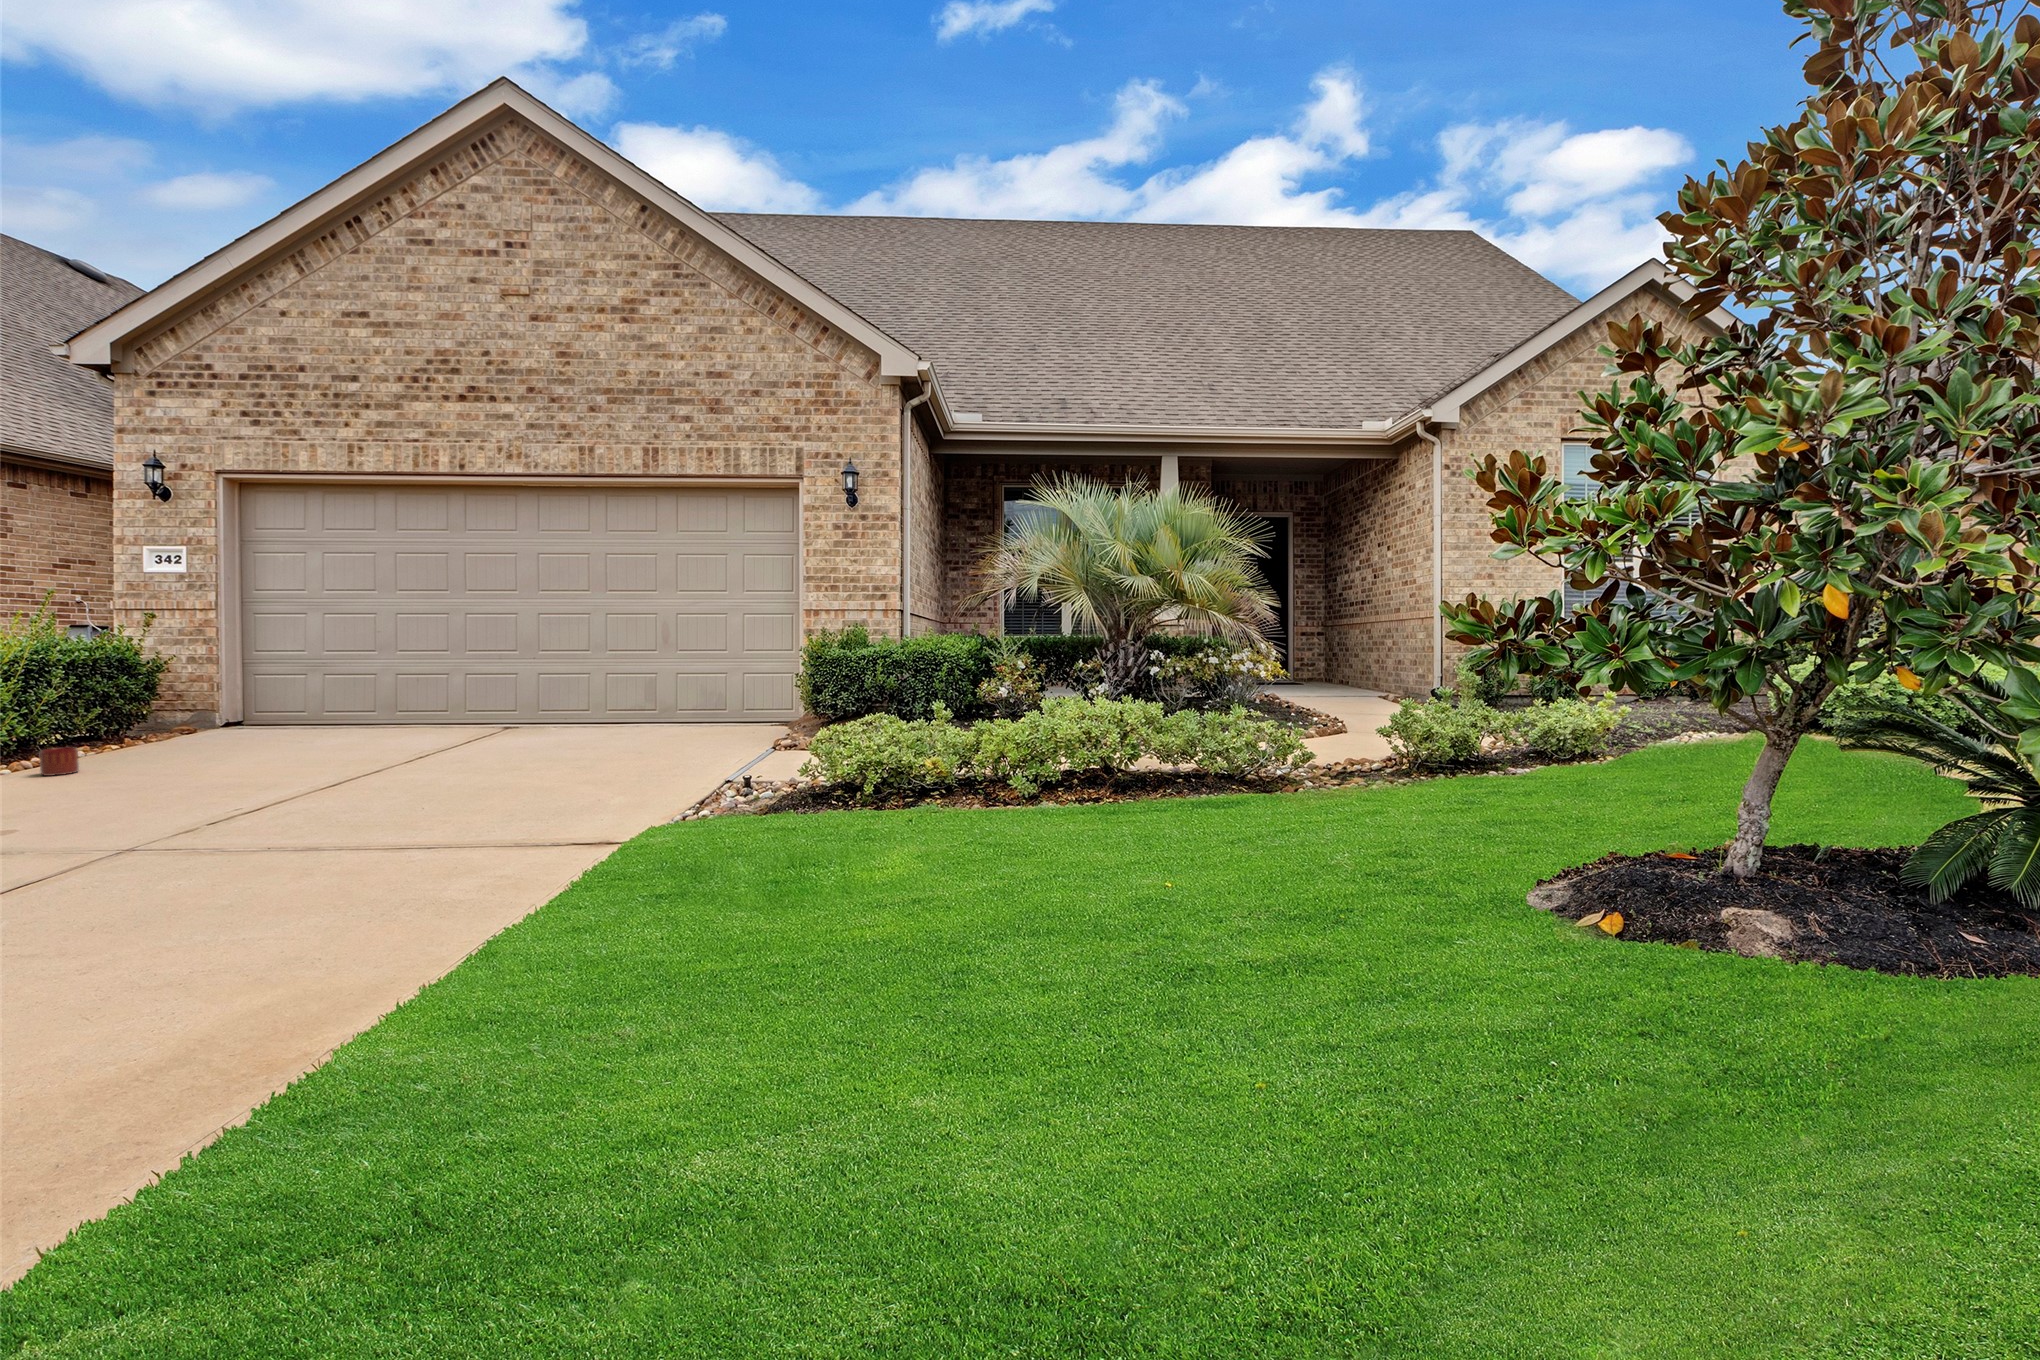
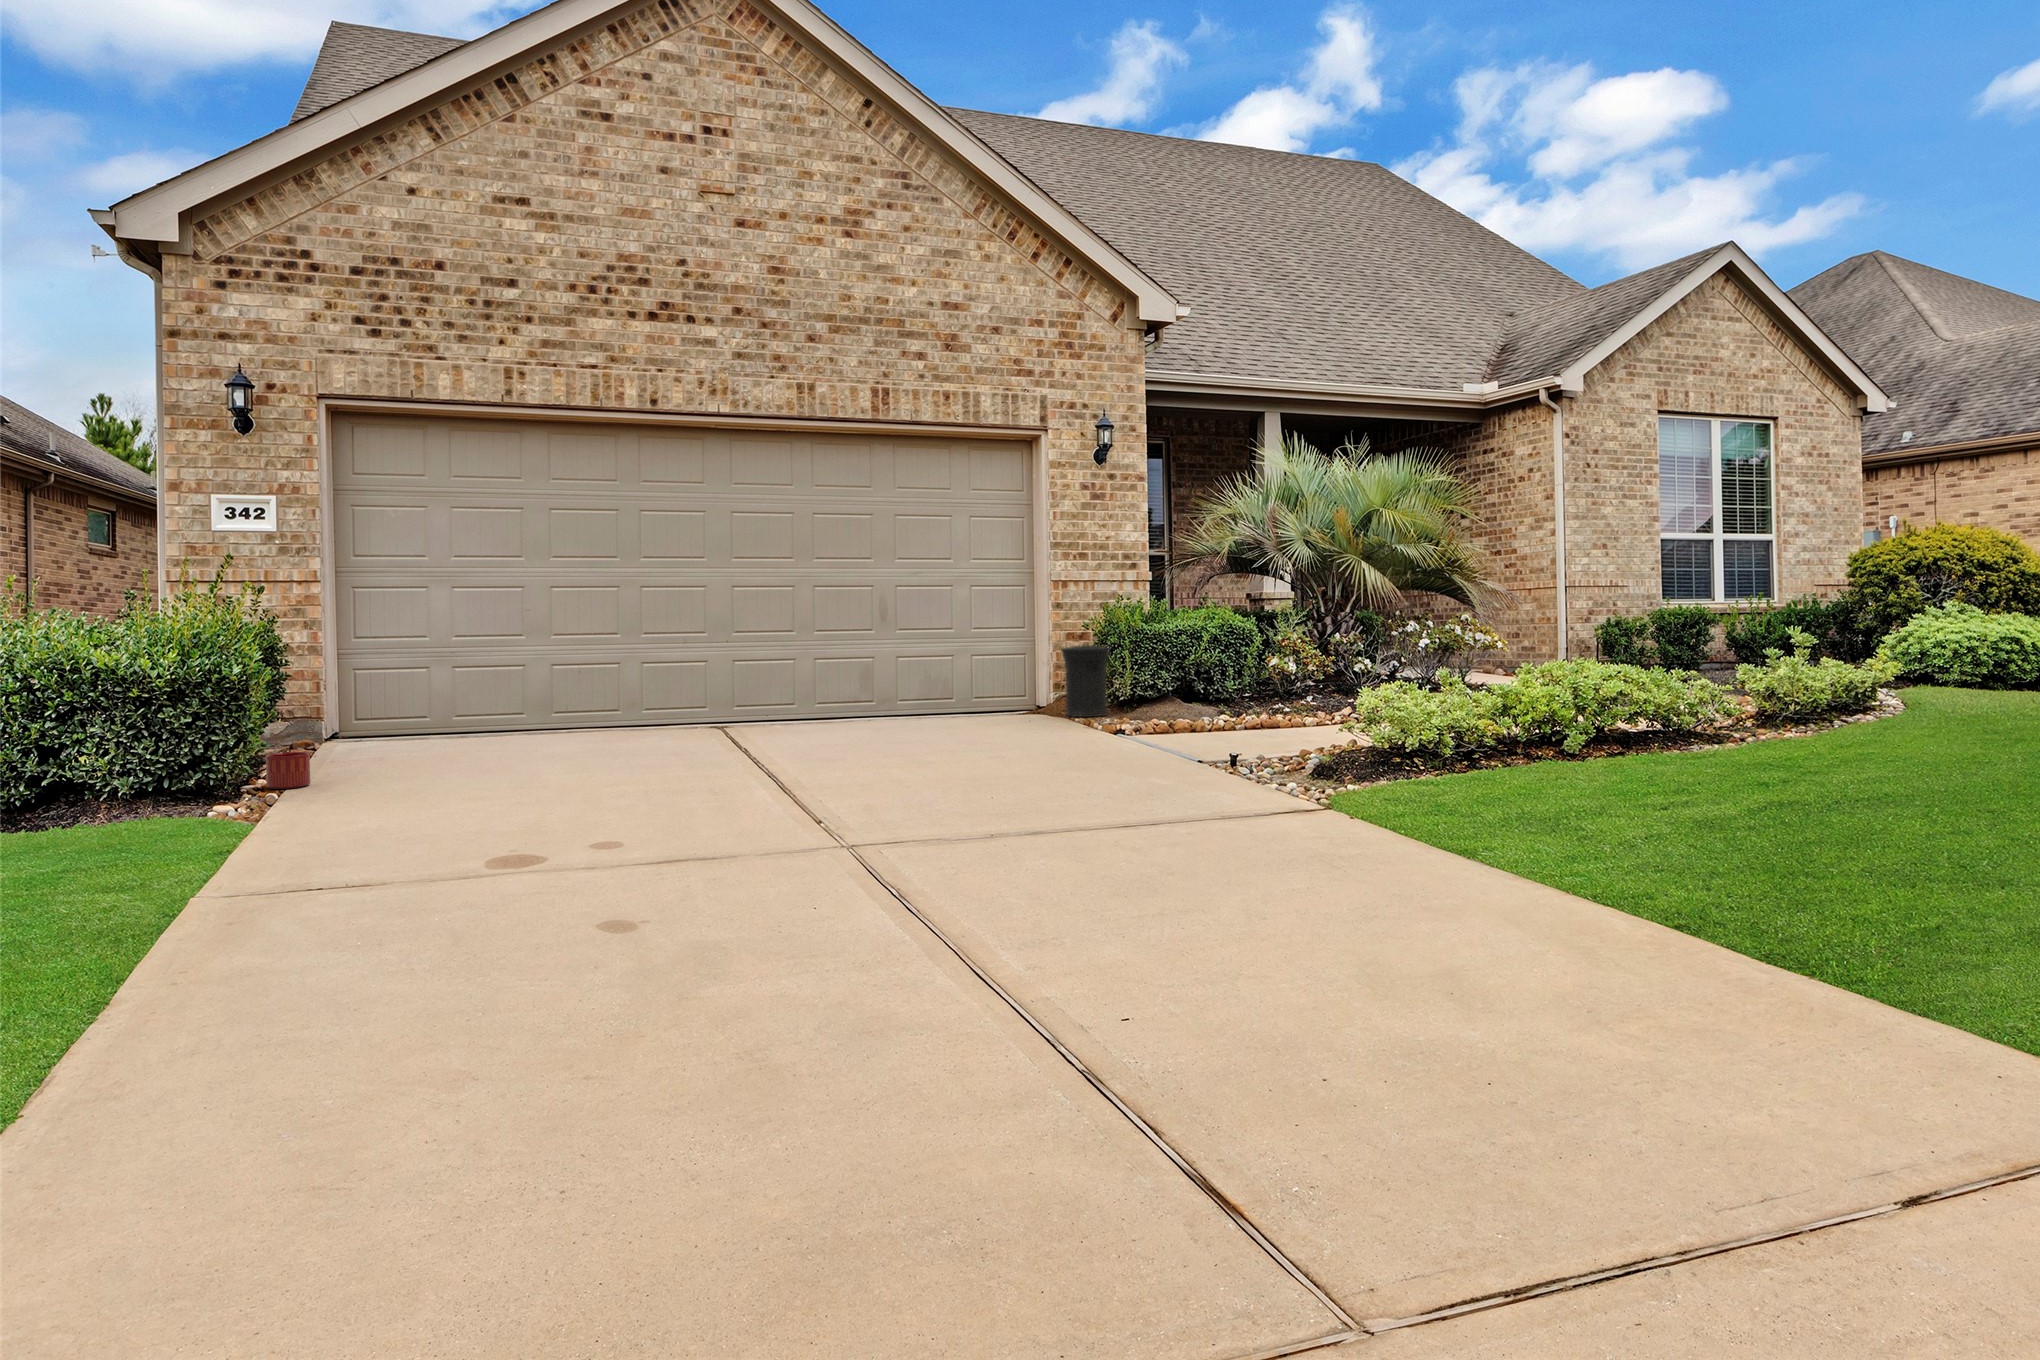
trash can: none [785,664,830,730] -> present [1061,644,1110,717]

